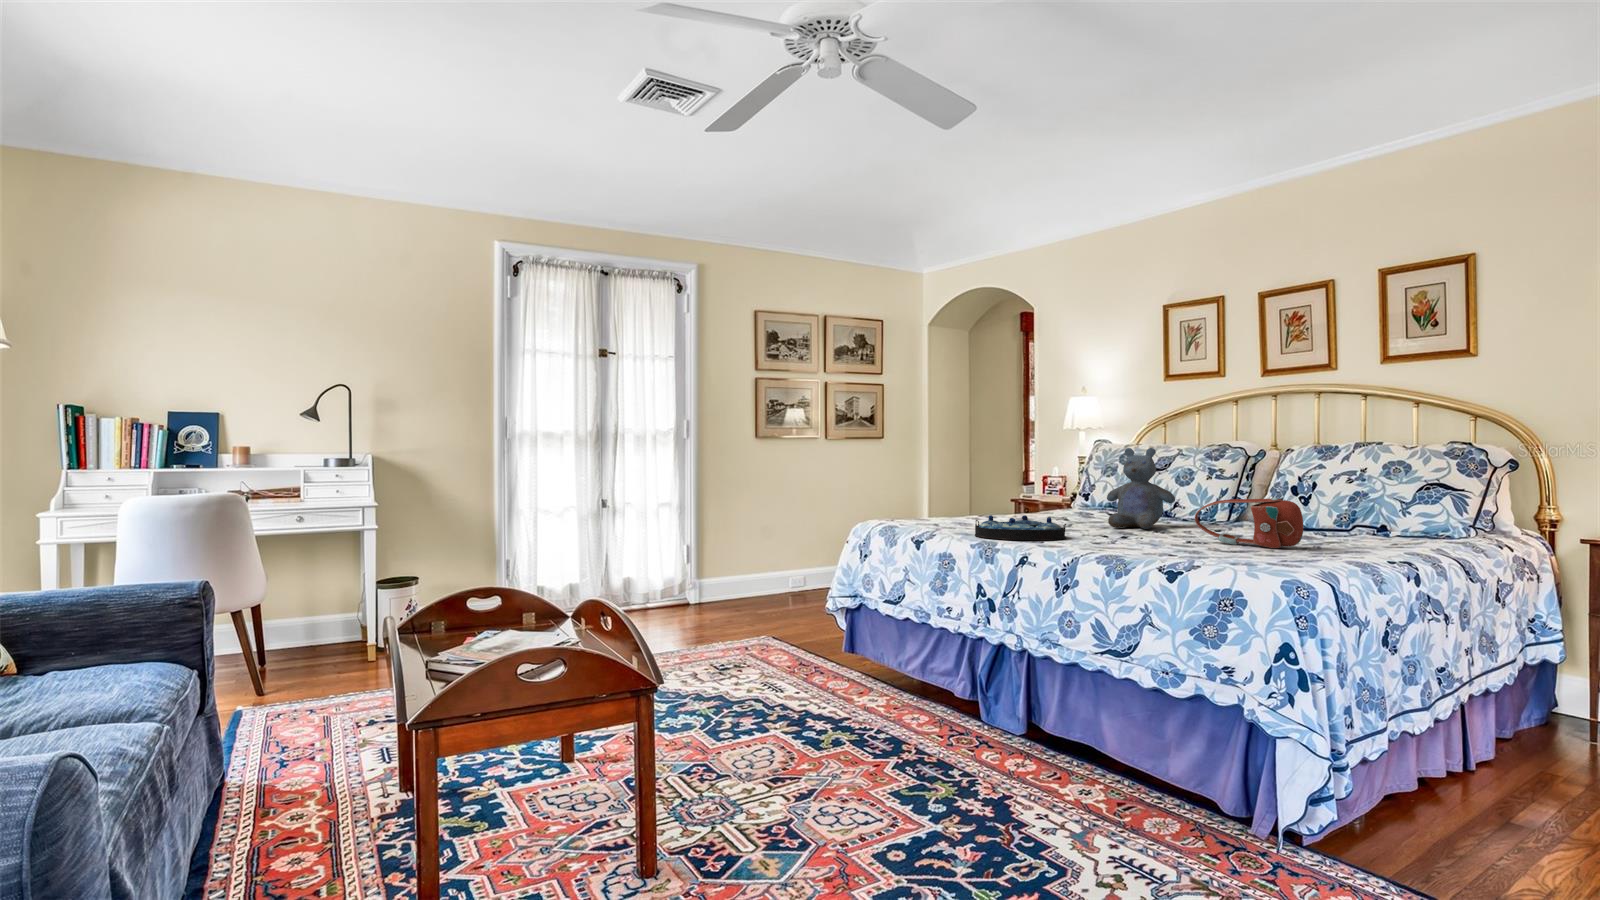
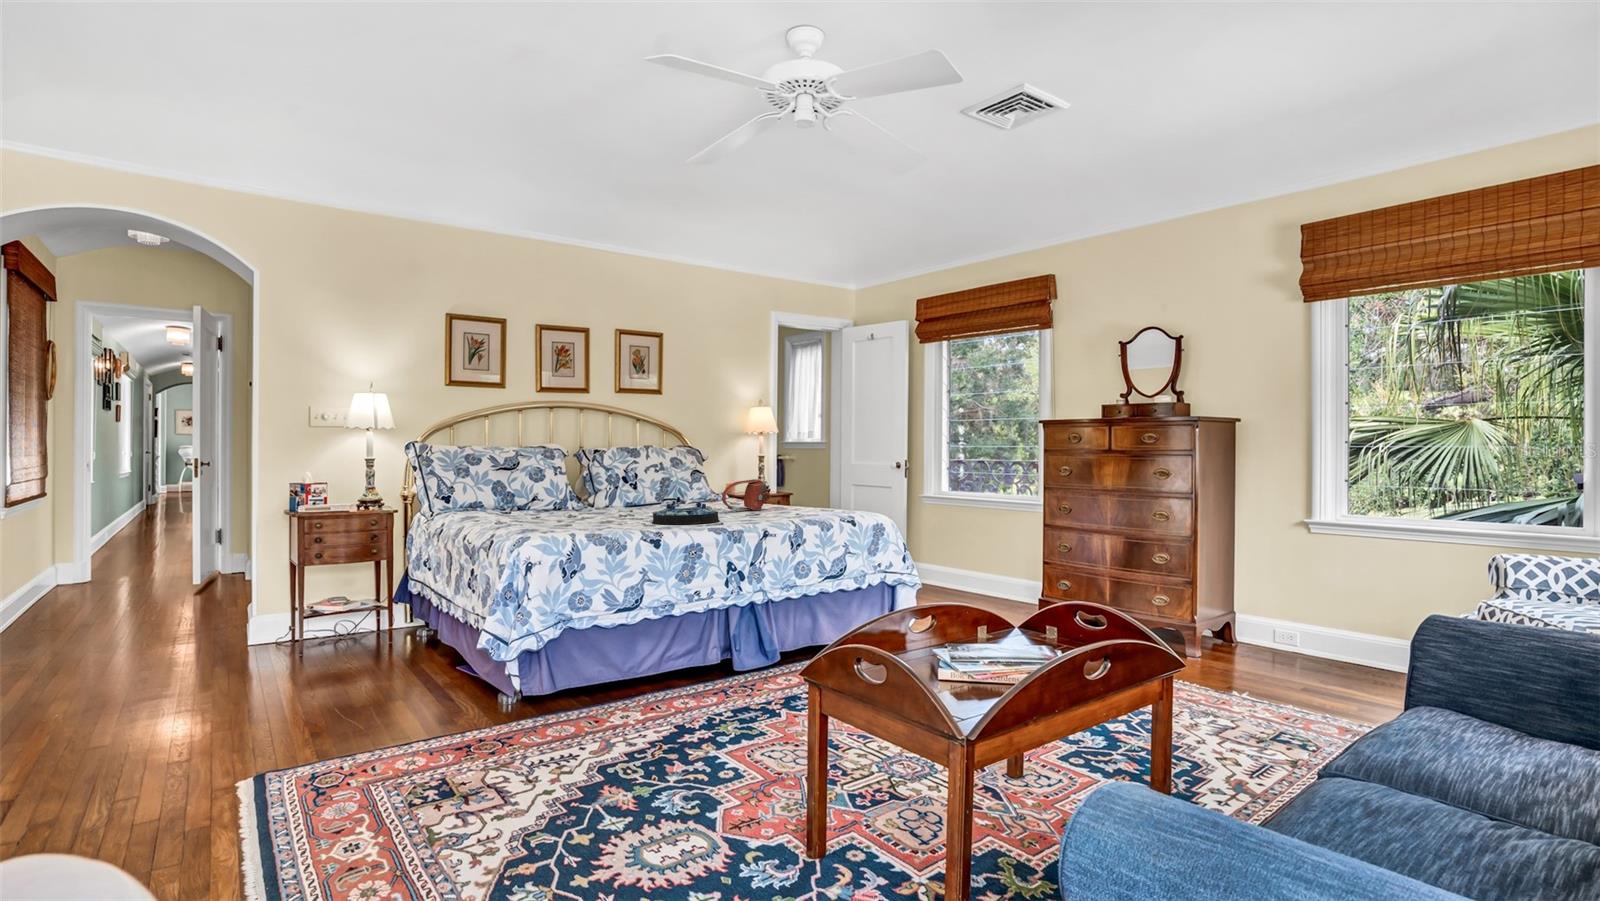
stuffed bear: present [1107,448,1175,529] -> none [586,446,642,515]

